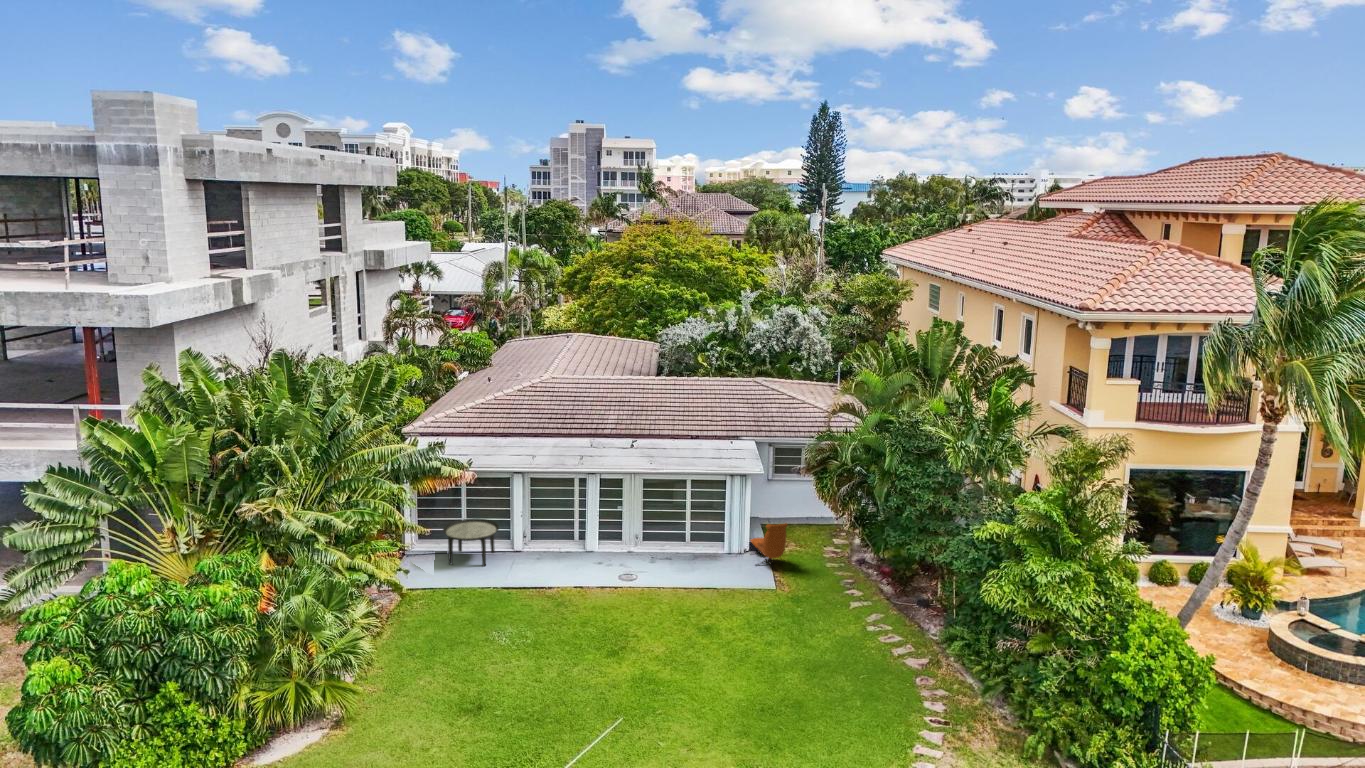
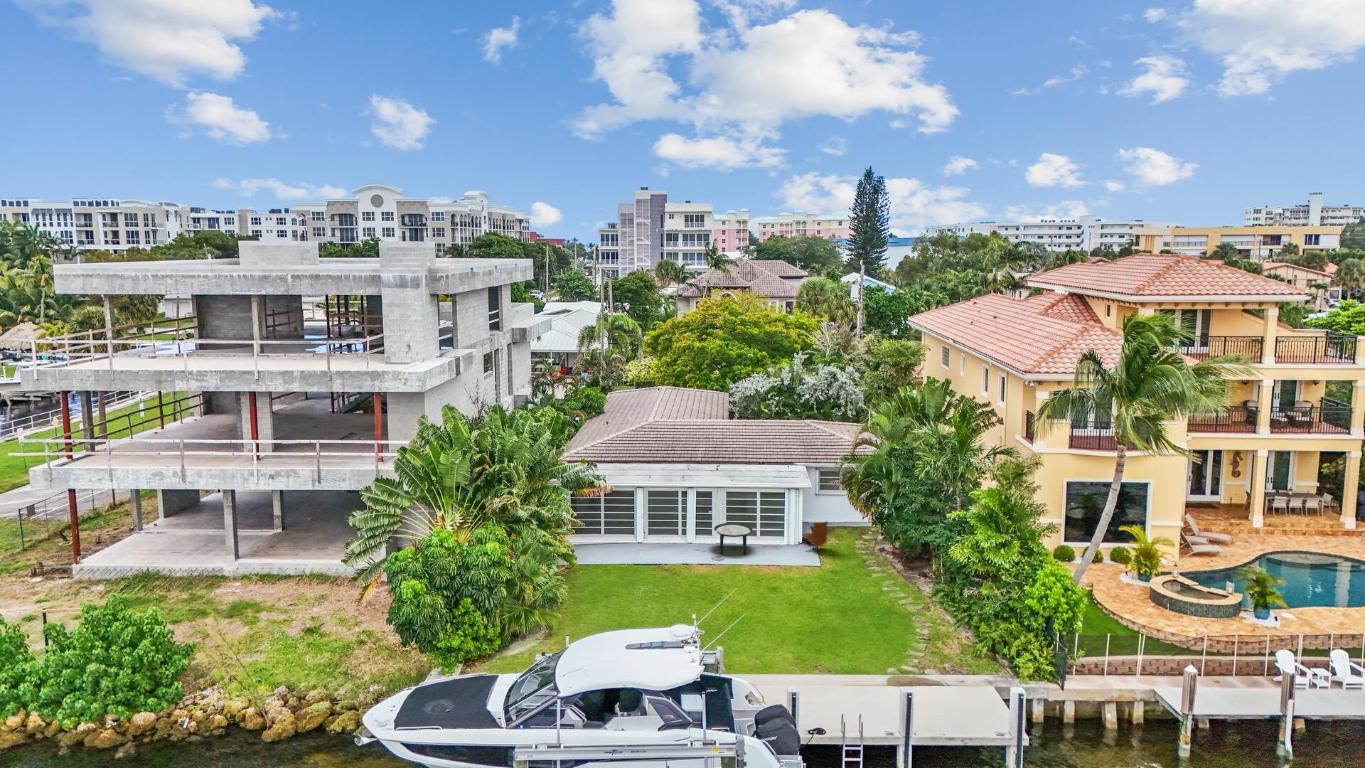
round table: present [443,519,499,566] -> present [714,523,752,555]

